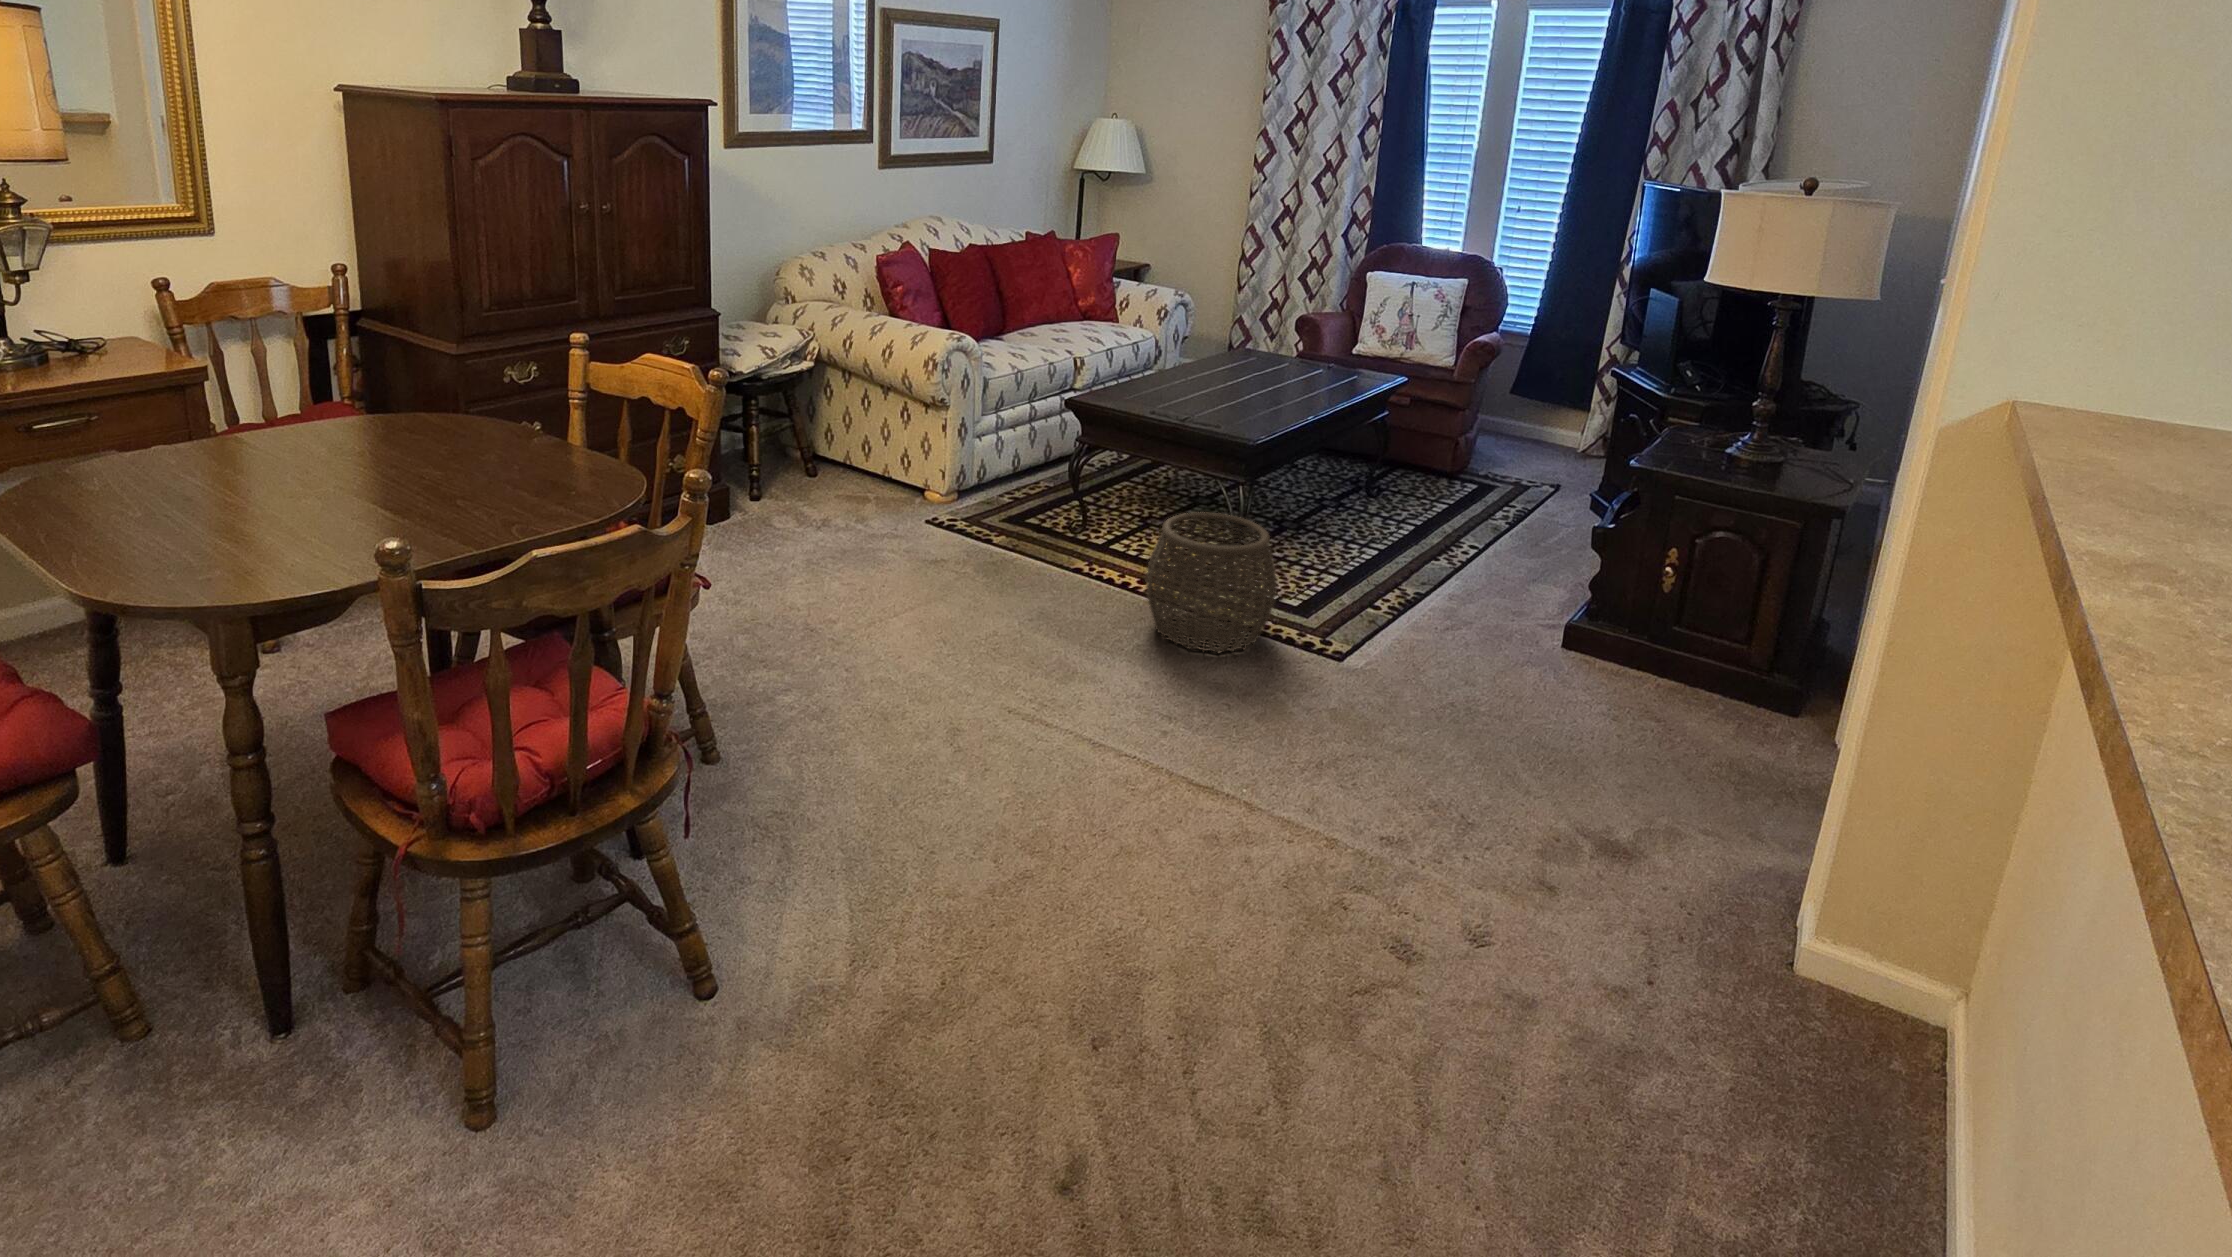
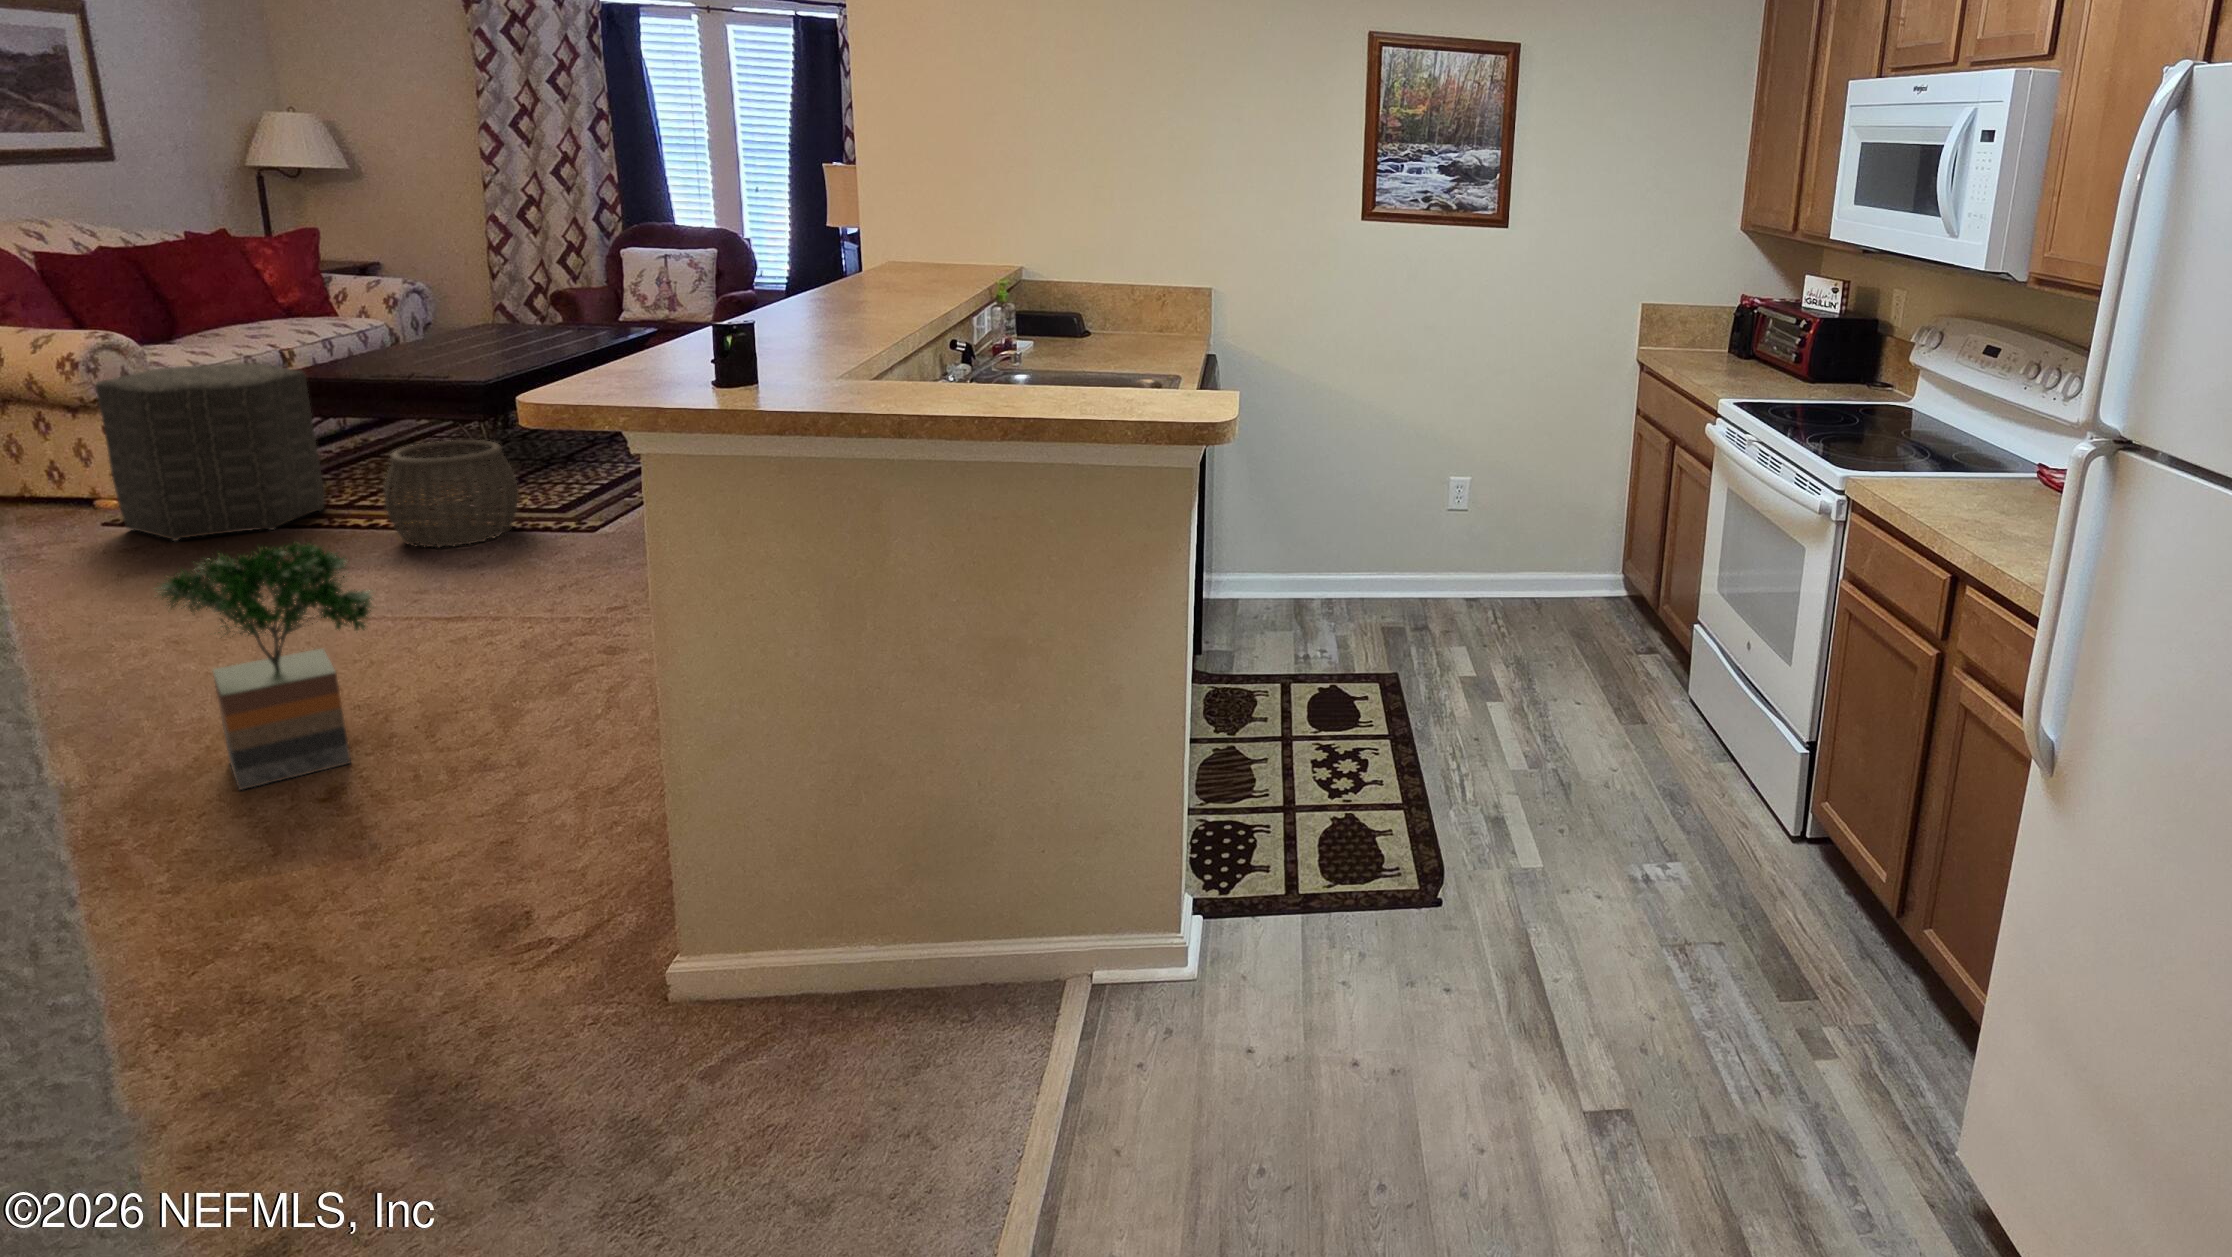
ottoman: none [938,379,1099,570] -> present [96,363,324,541]
potted tree: none [932,767,1179,1144] -> present [155,542,373,790]

